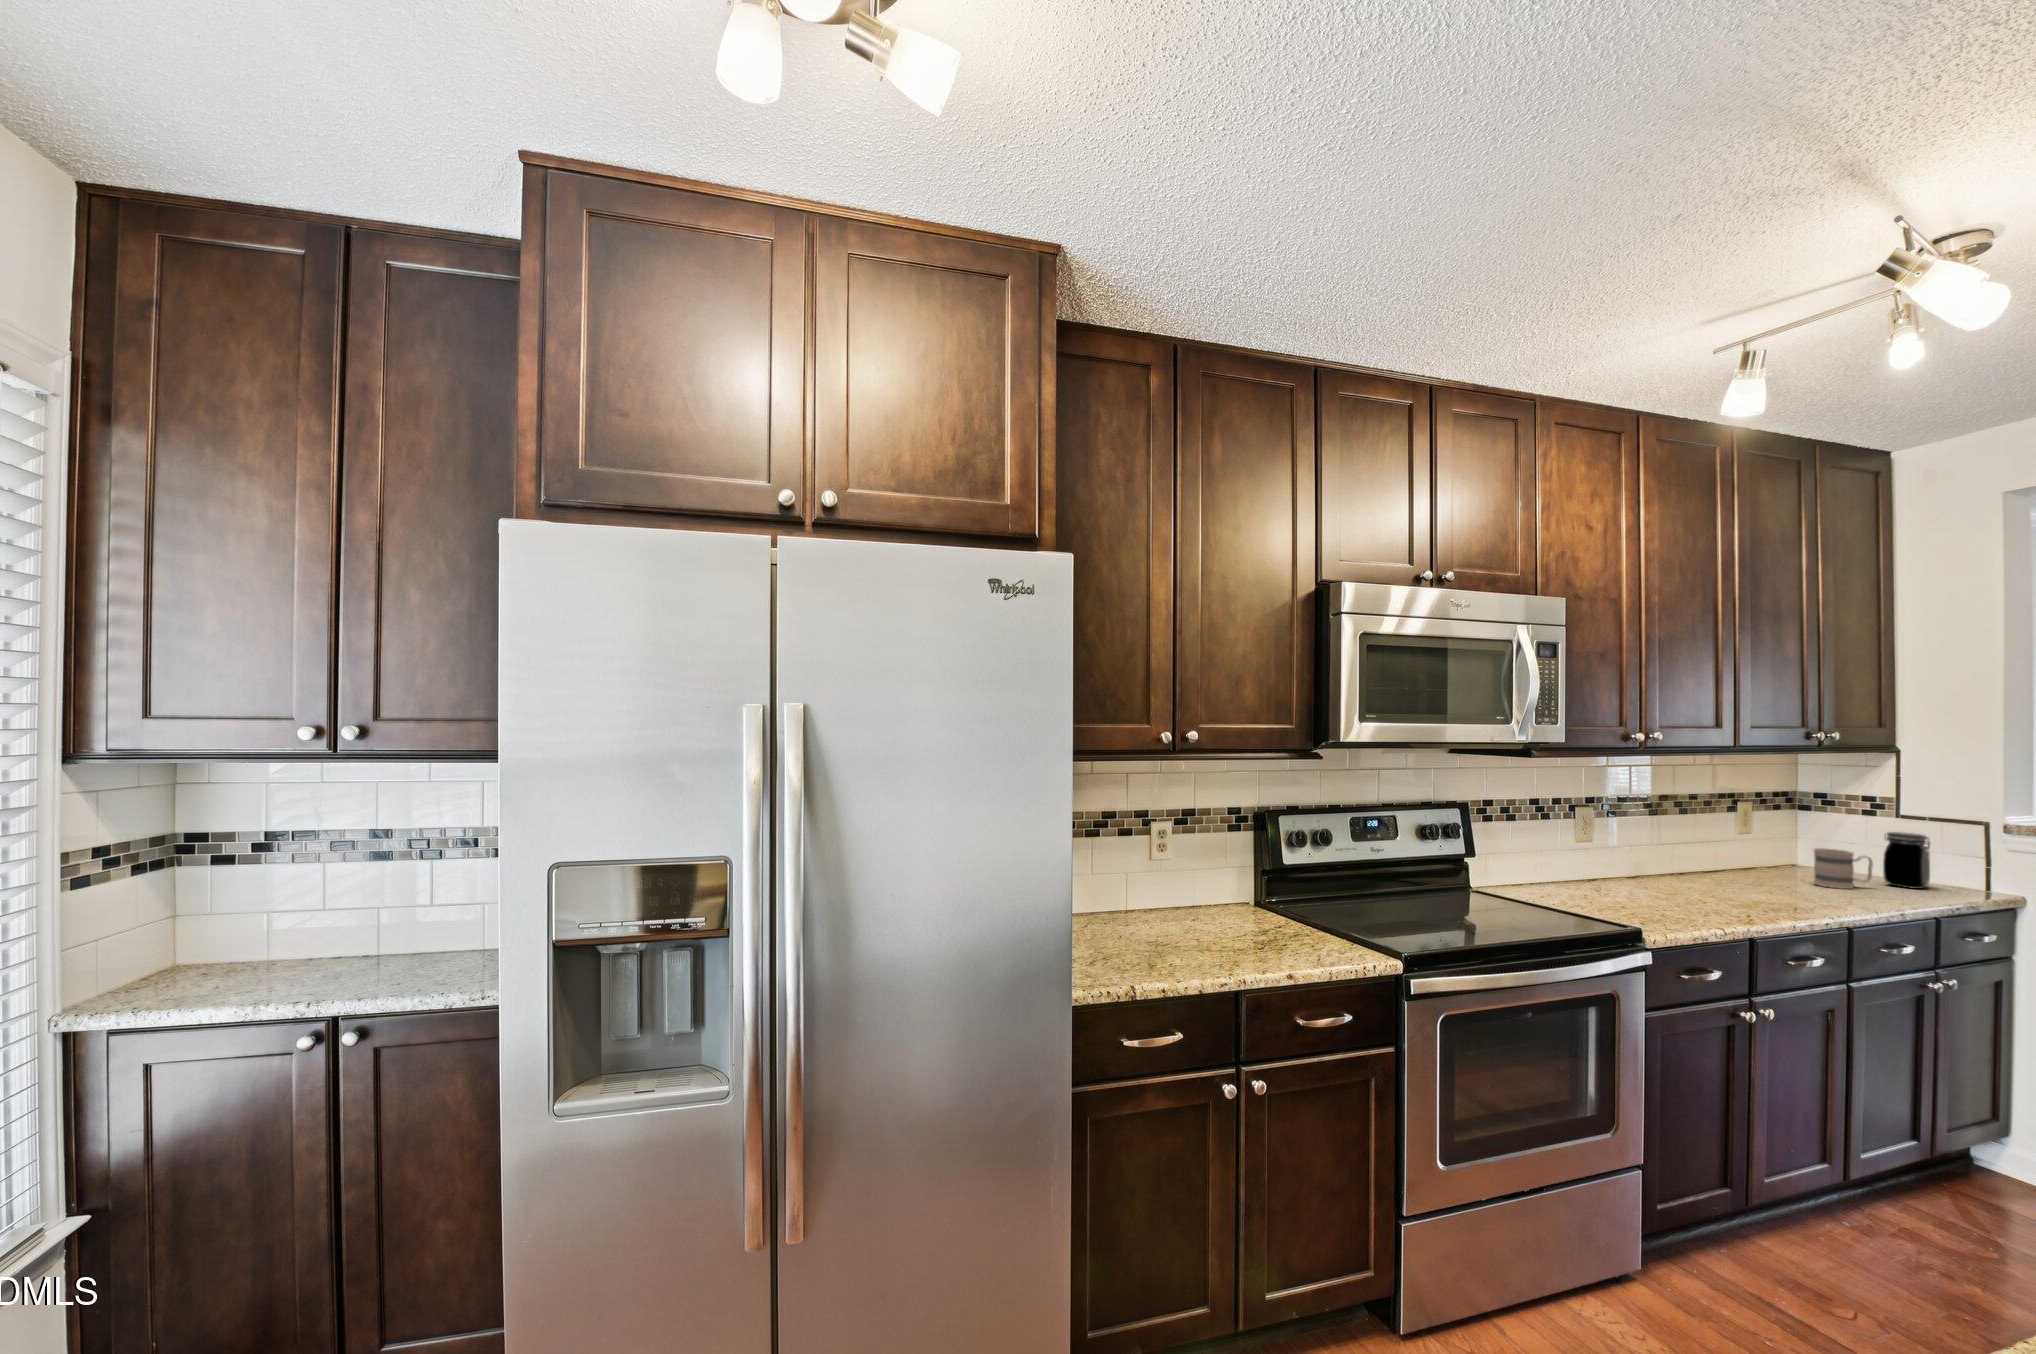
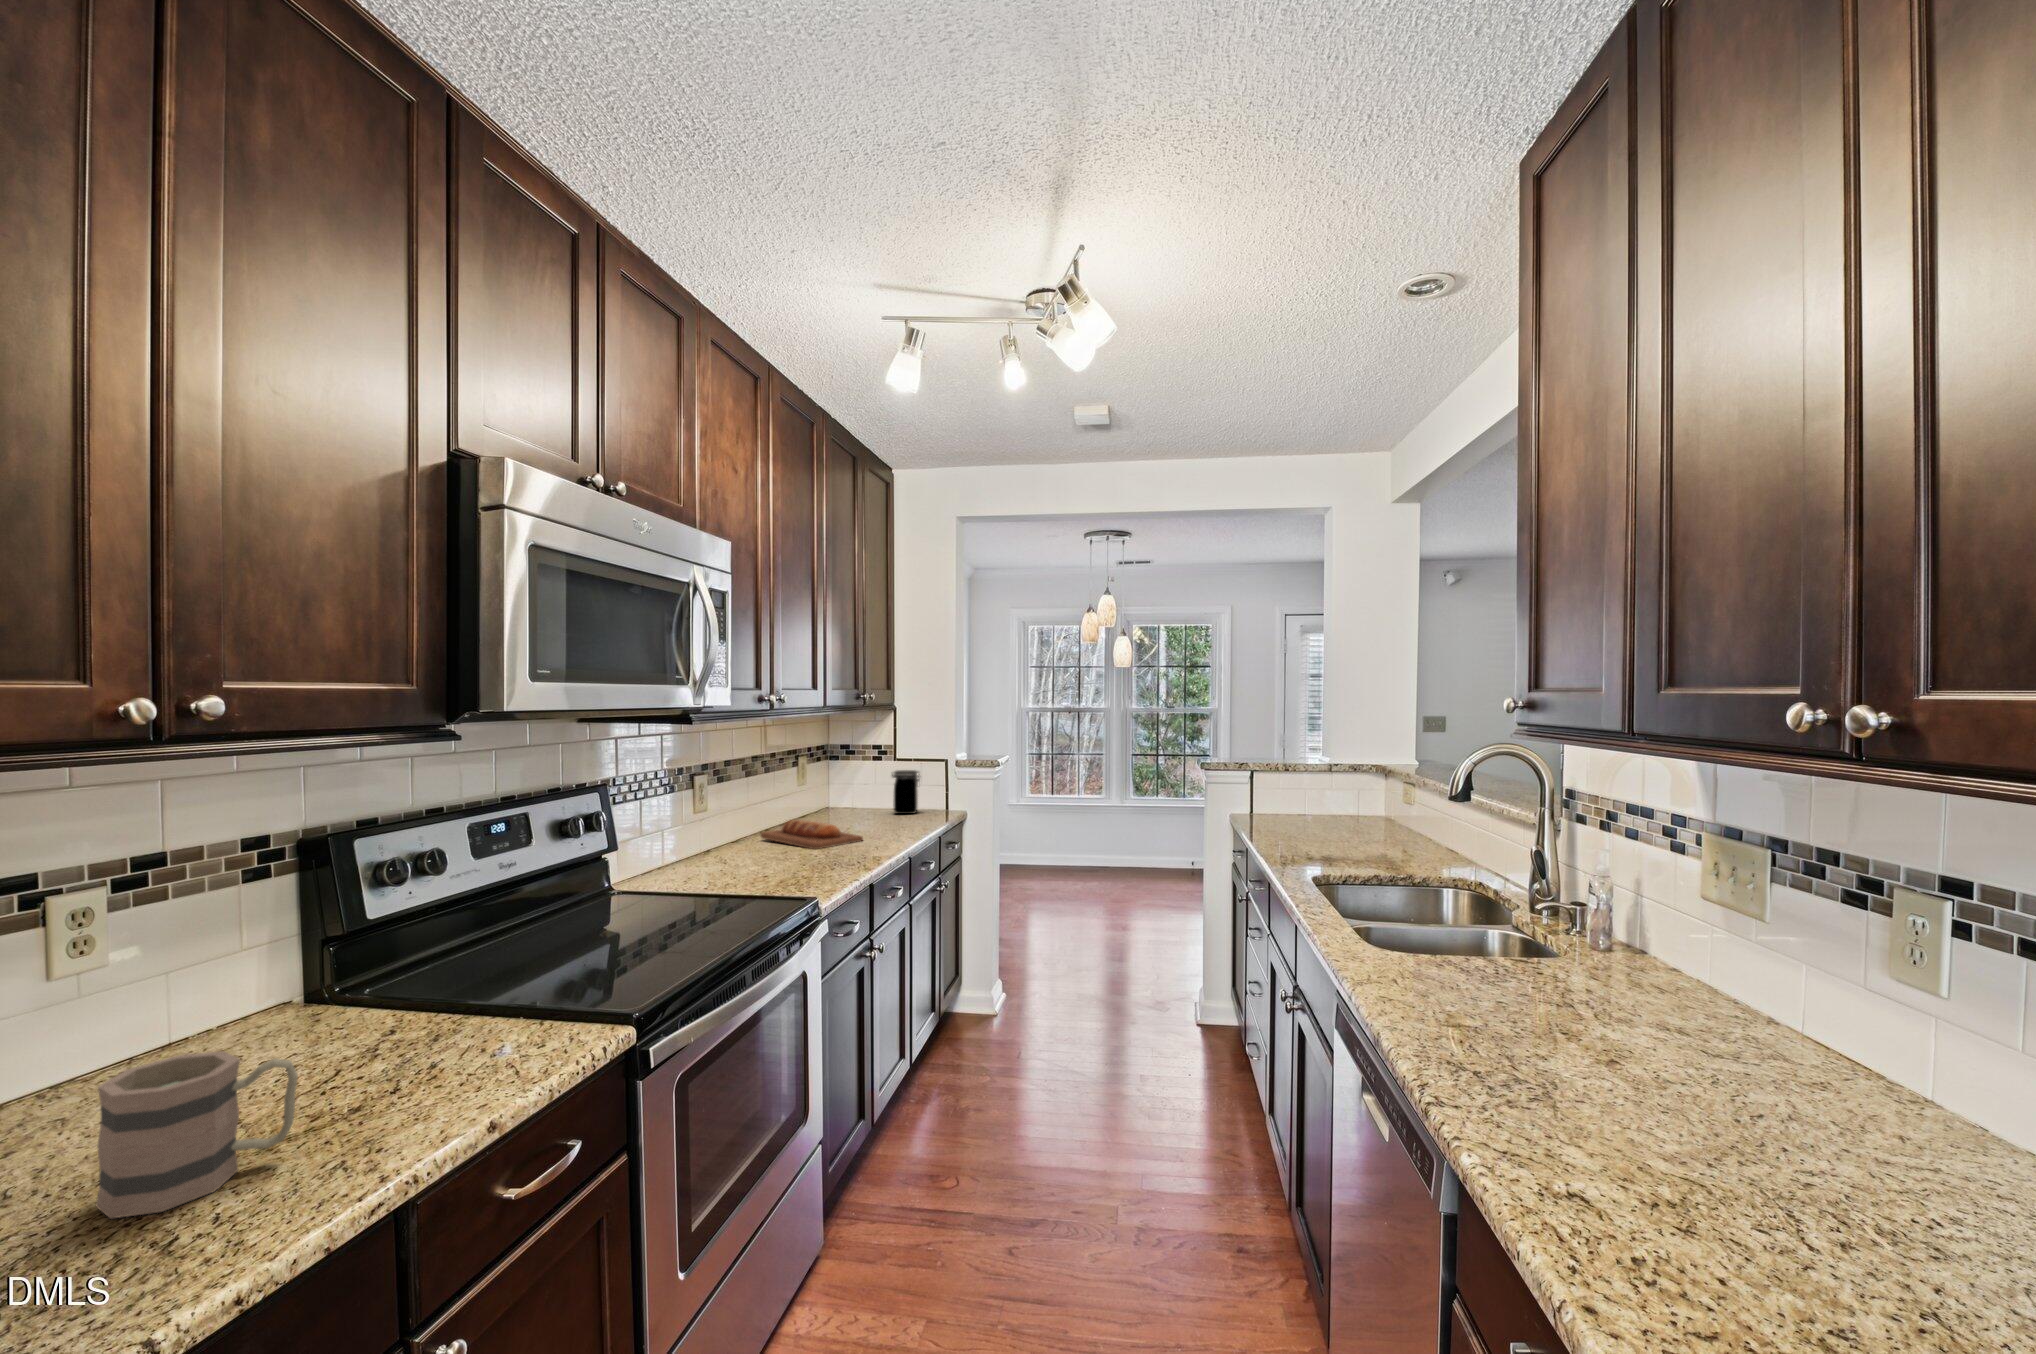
mug: present [1814,848,1873,889] -> present [96,1051,298,1218]
bread loaf: none [1667,865,1787,903] -> present [761,820,863,849]

